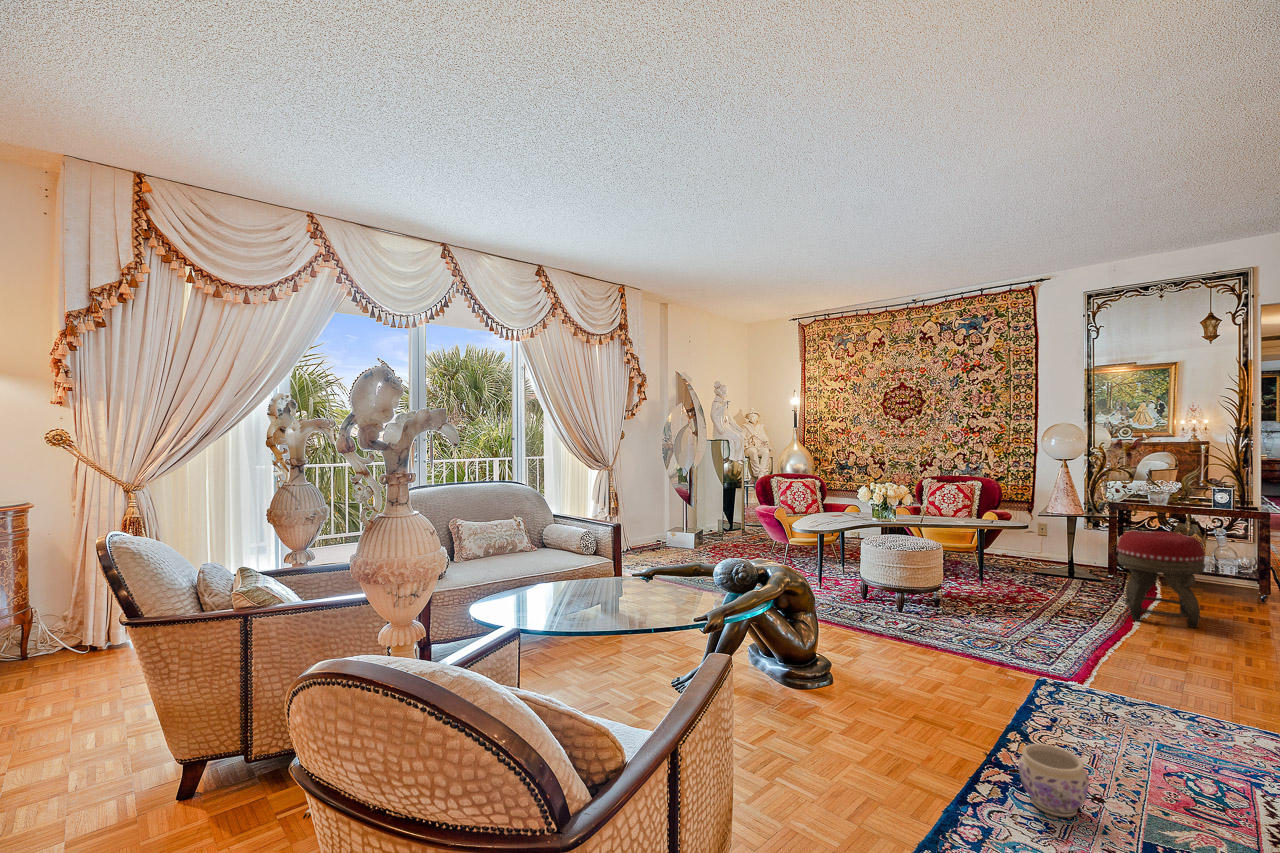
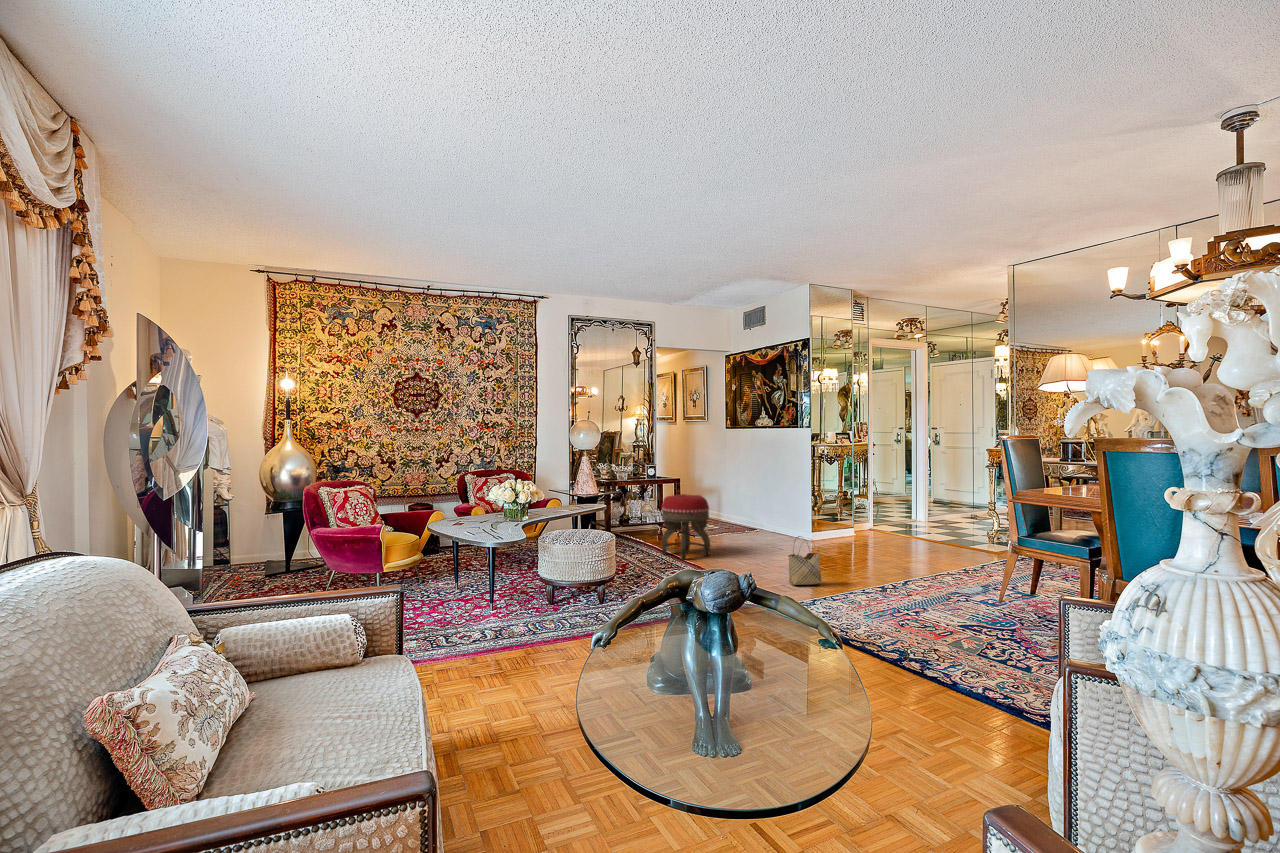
woven basket: none [1172,619,1247,703] -> present [788,536,821,585]
planter: present [1018,744,1089,818] -> none [928,621,974,666]

